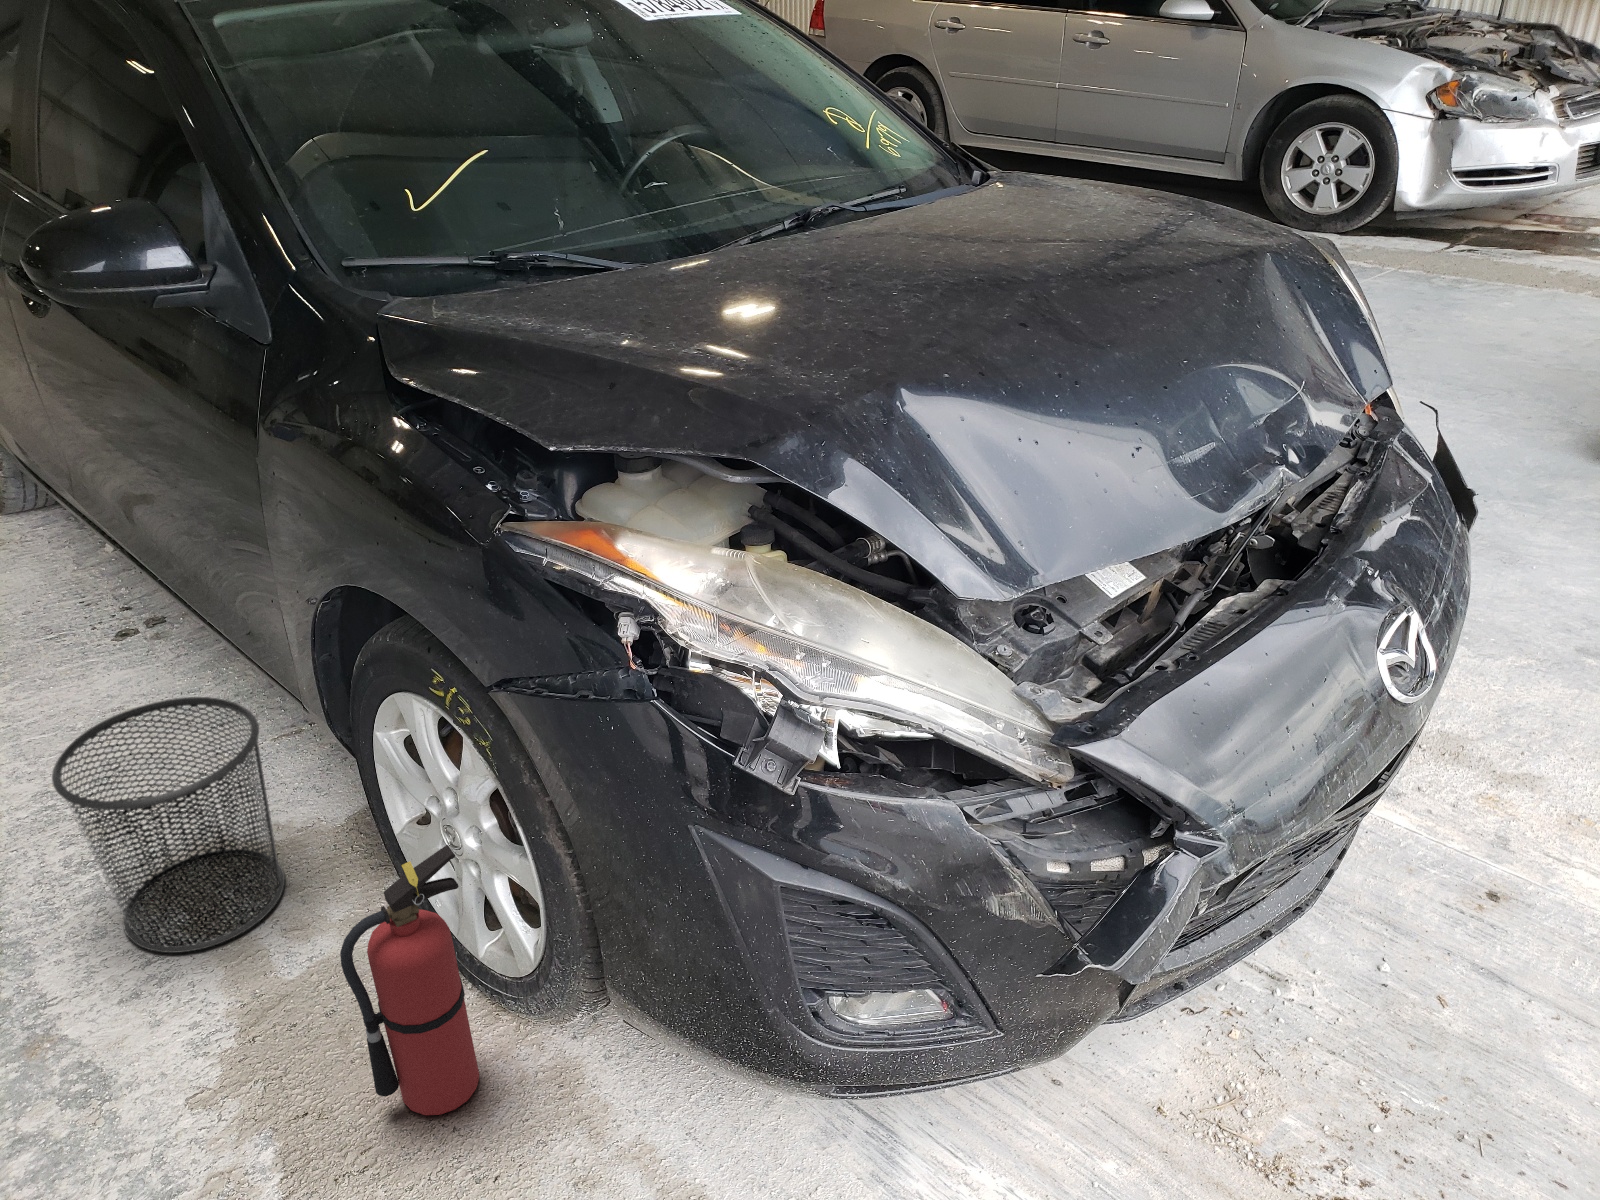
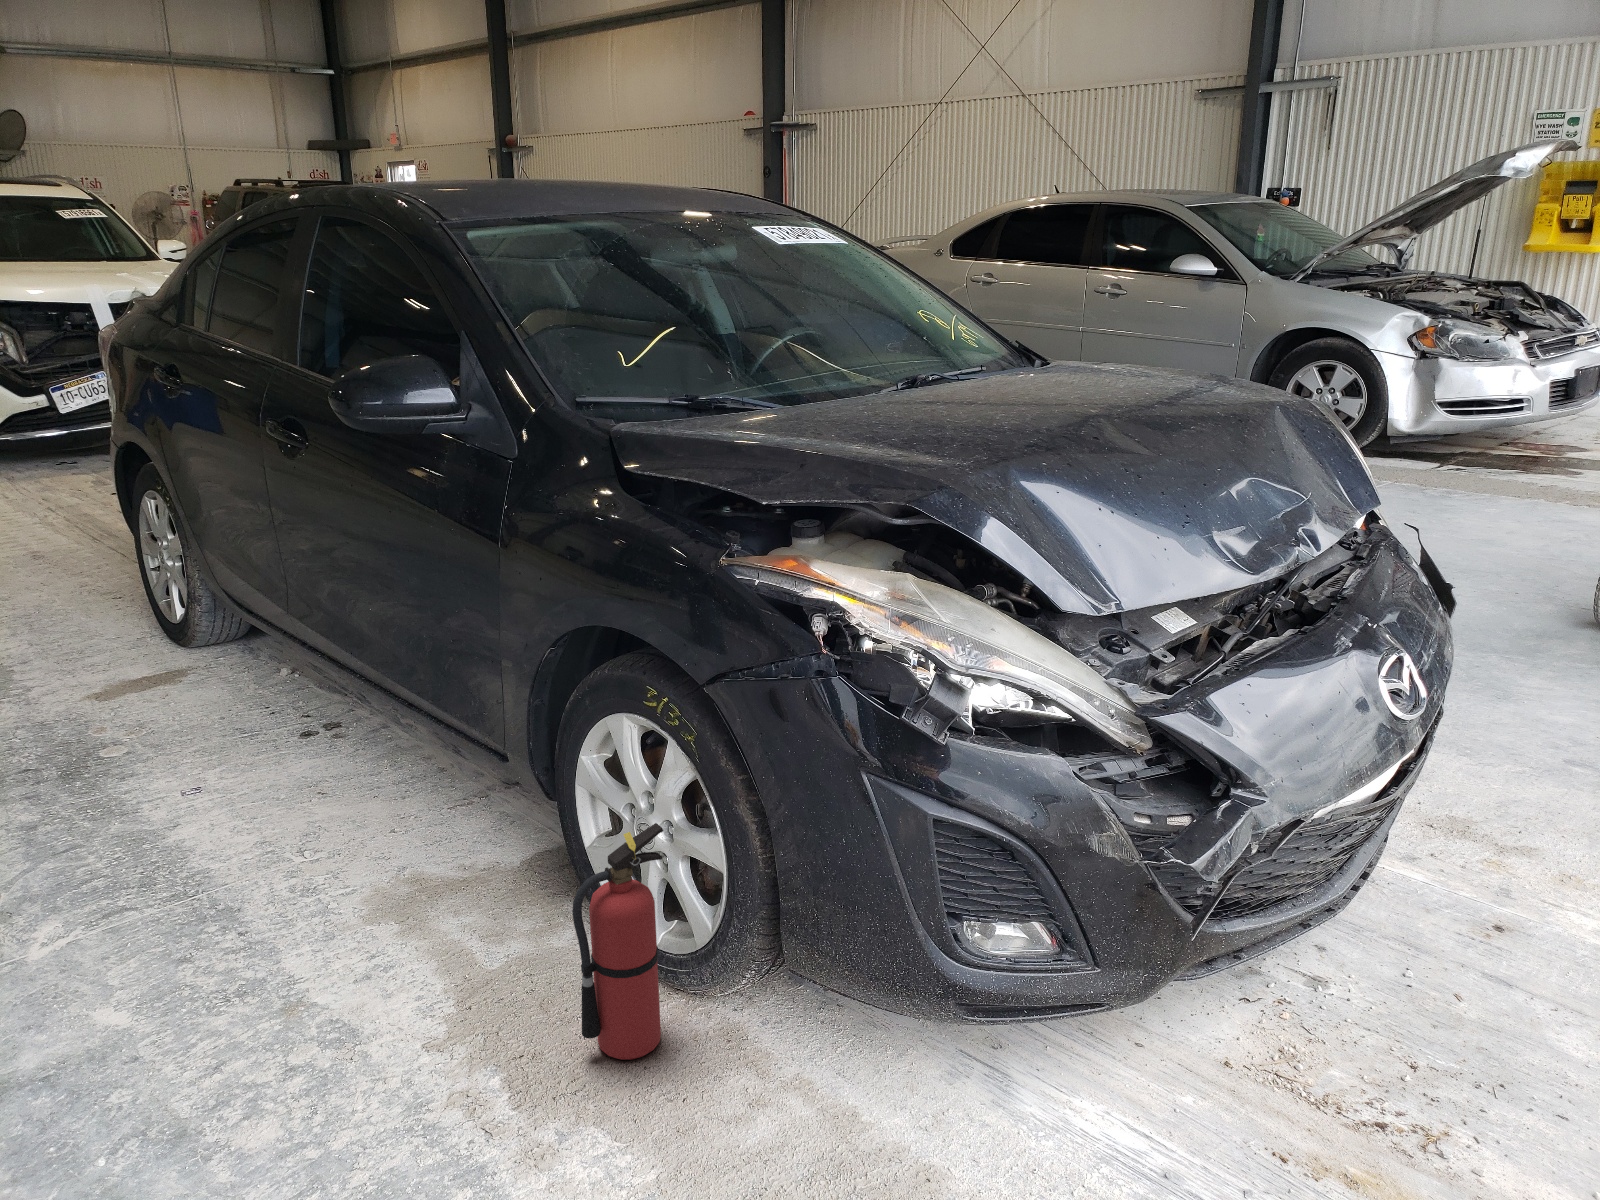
waste bin: present [52,697,285,953] -> none [317,744,478,951]

